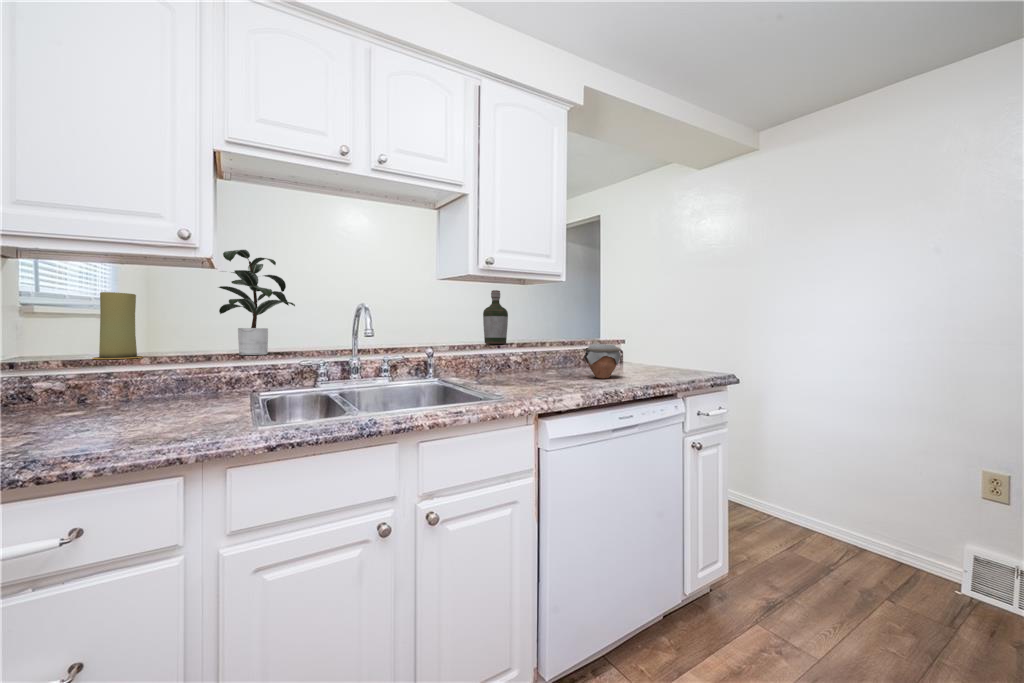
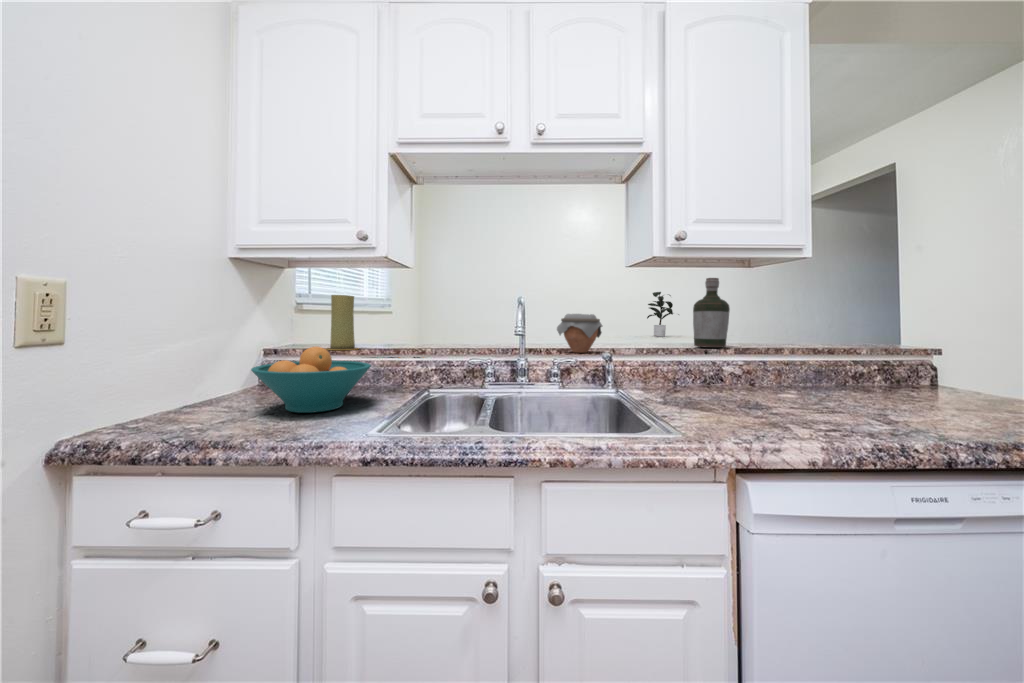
potted plant: present [219,250,295,355] -> present [647,292,673,337]
jar: present [584,344,621,379] -> present [557,314,602,353]
fruit bowl: none [45,351,210,426] -> present [251,347,371,413]

